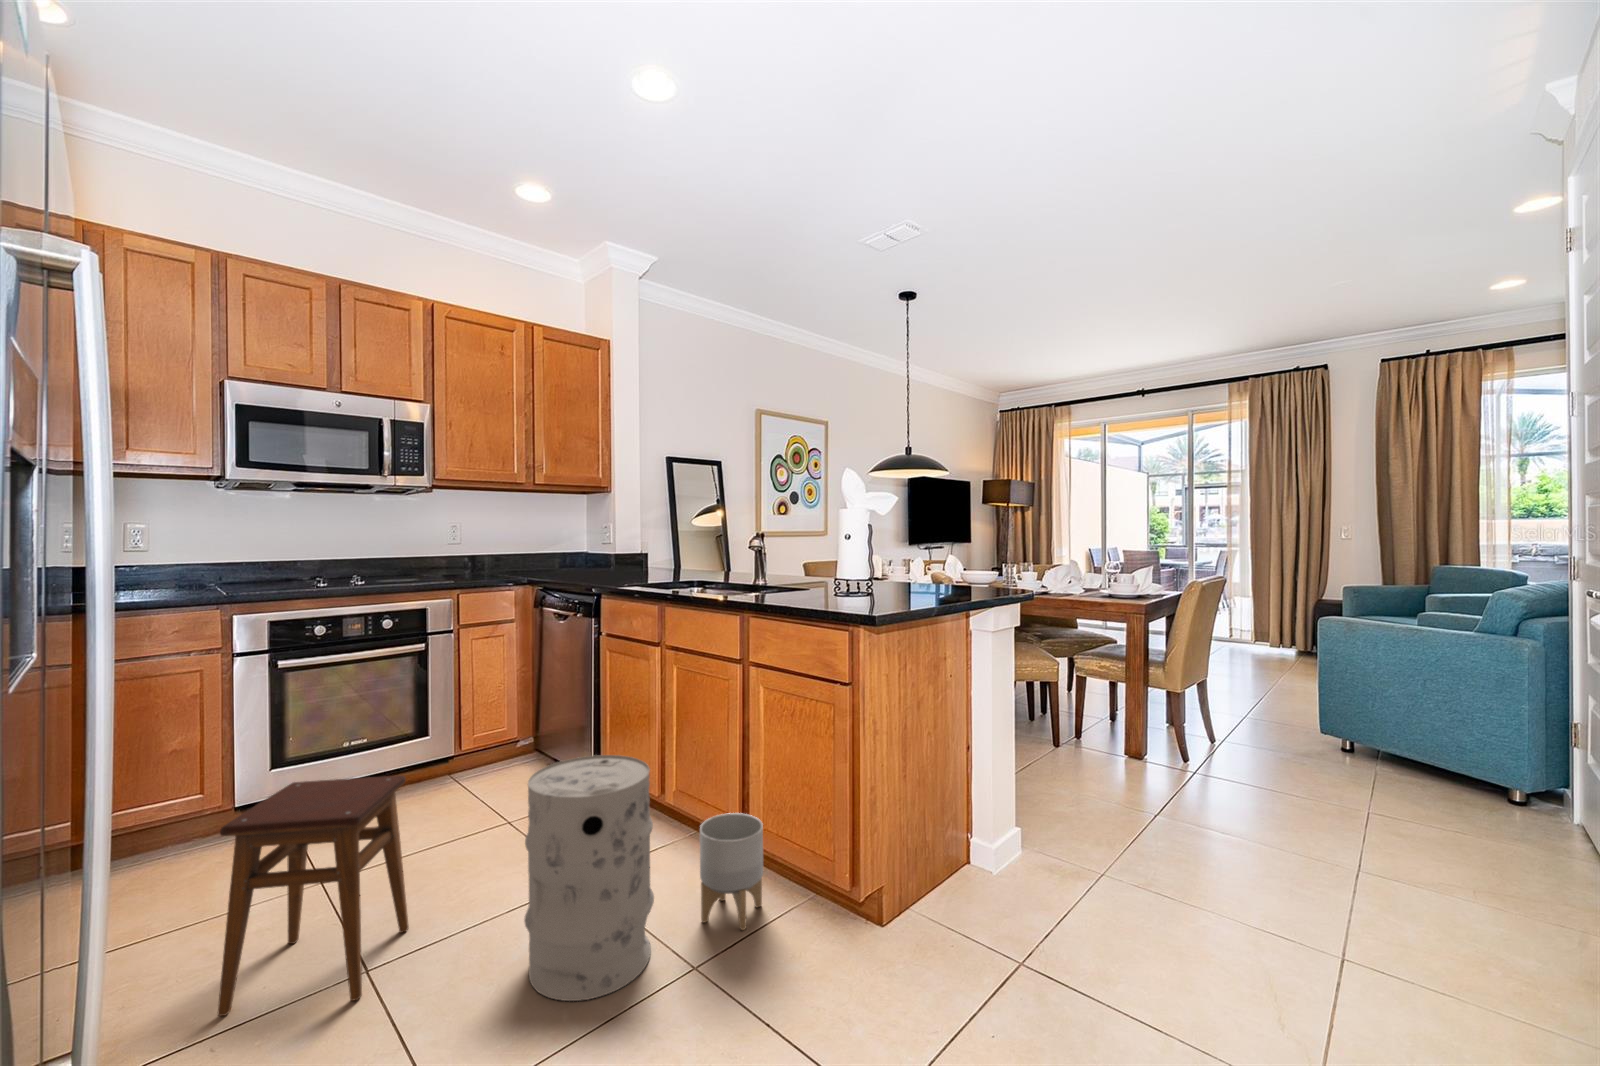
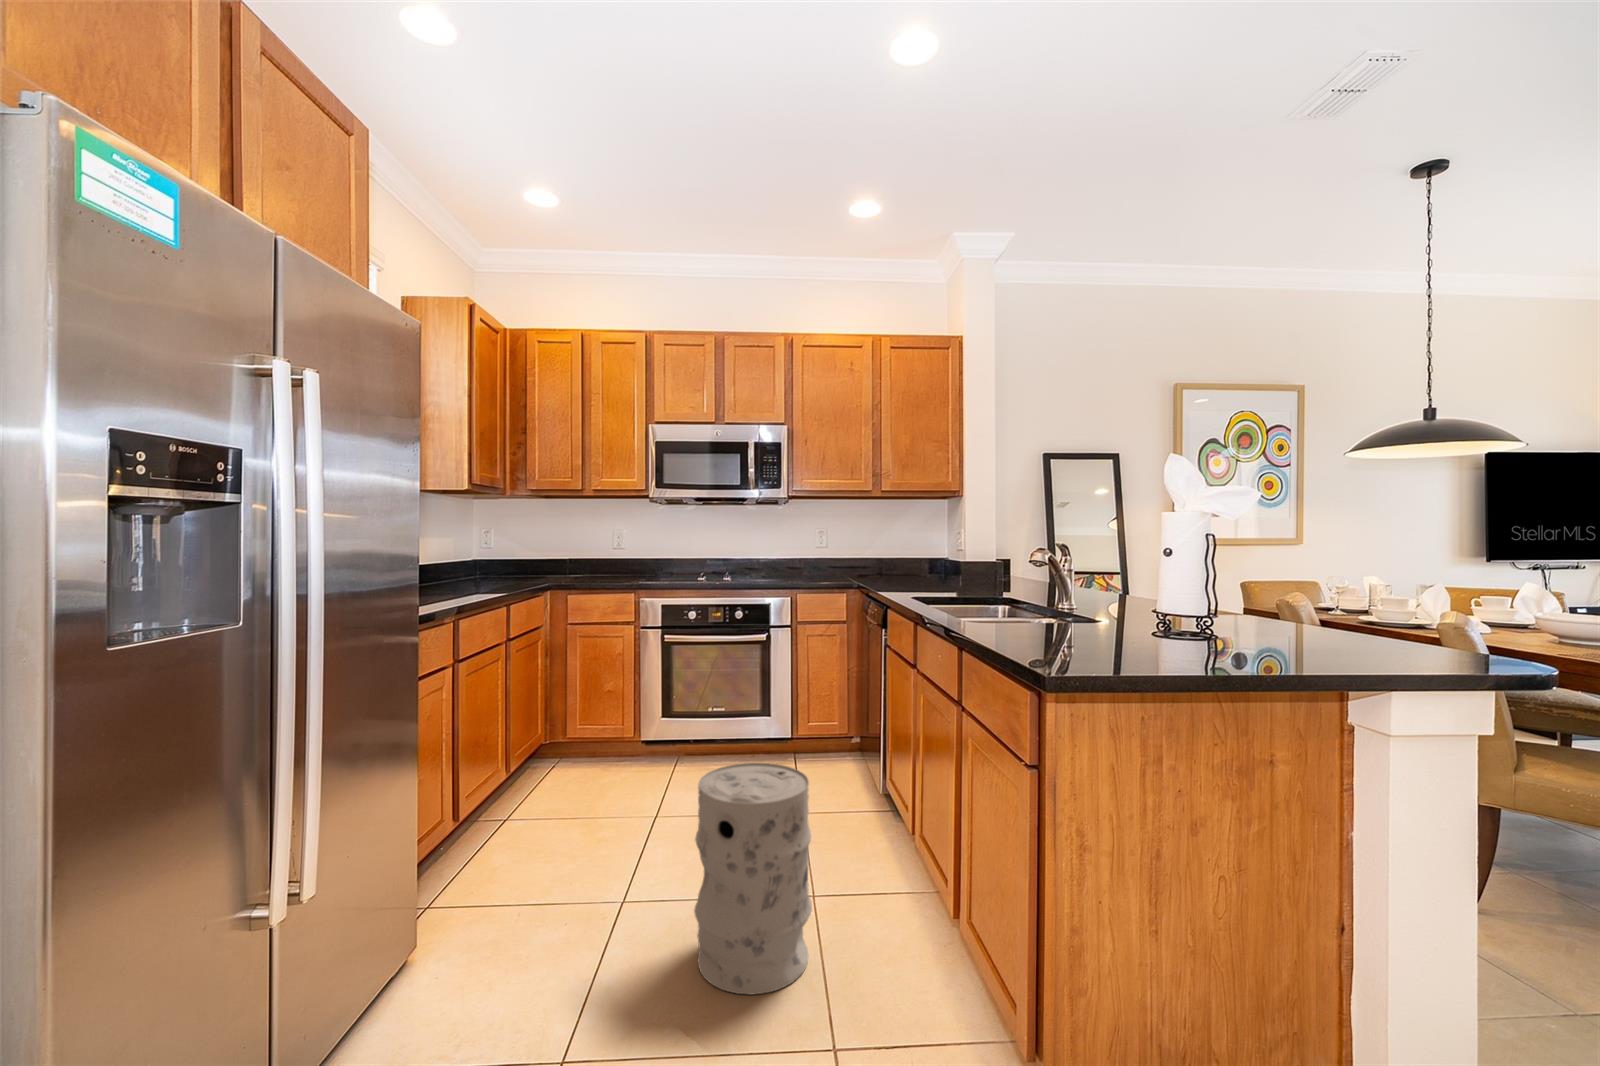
stool: present [218,775,409,1016] -> none [544,731,671,909]
planter: present [700,813,763,930] -> none [866,863,937,999]

